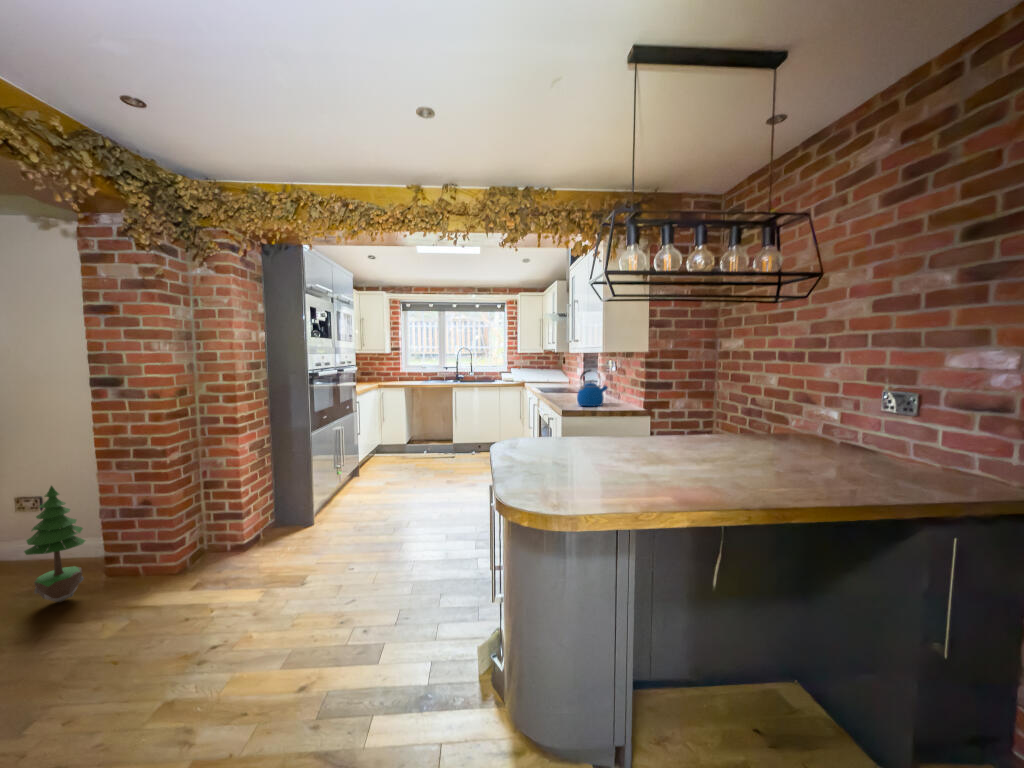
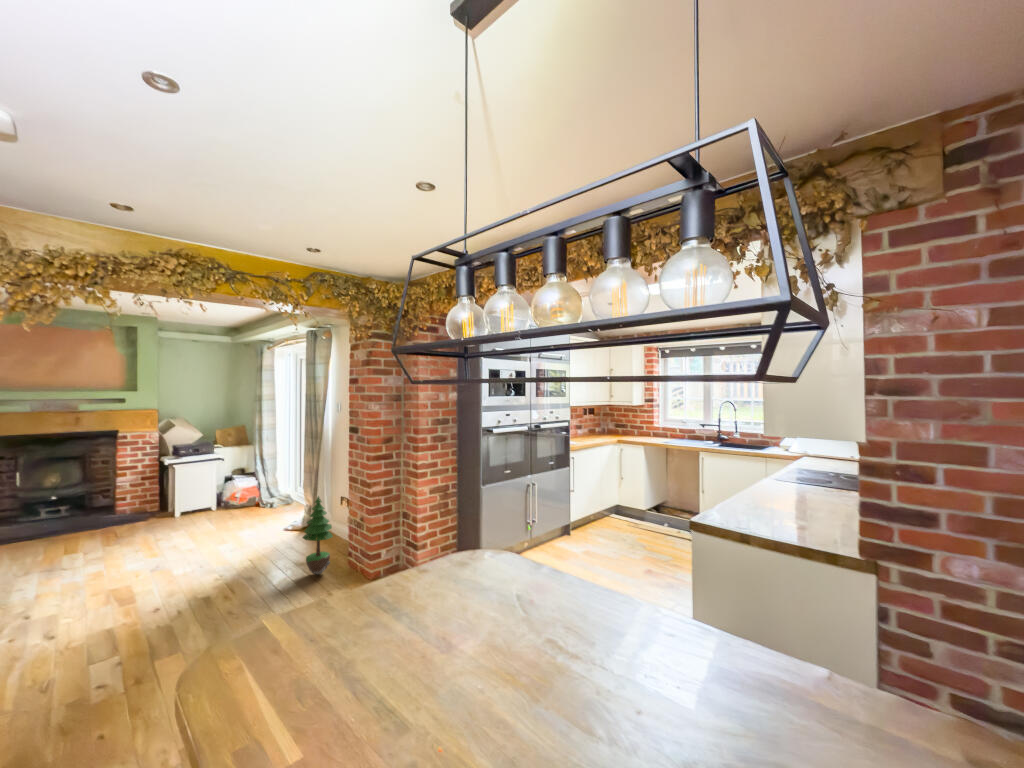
kettle: present [577,370,608,406] -> none [764,458,832,525]

